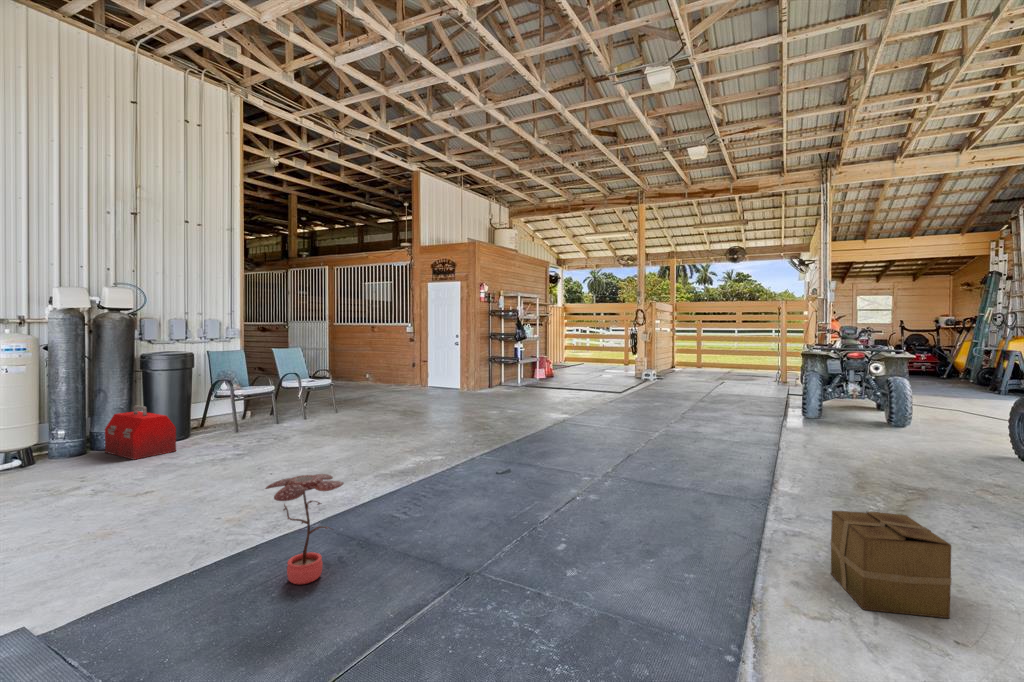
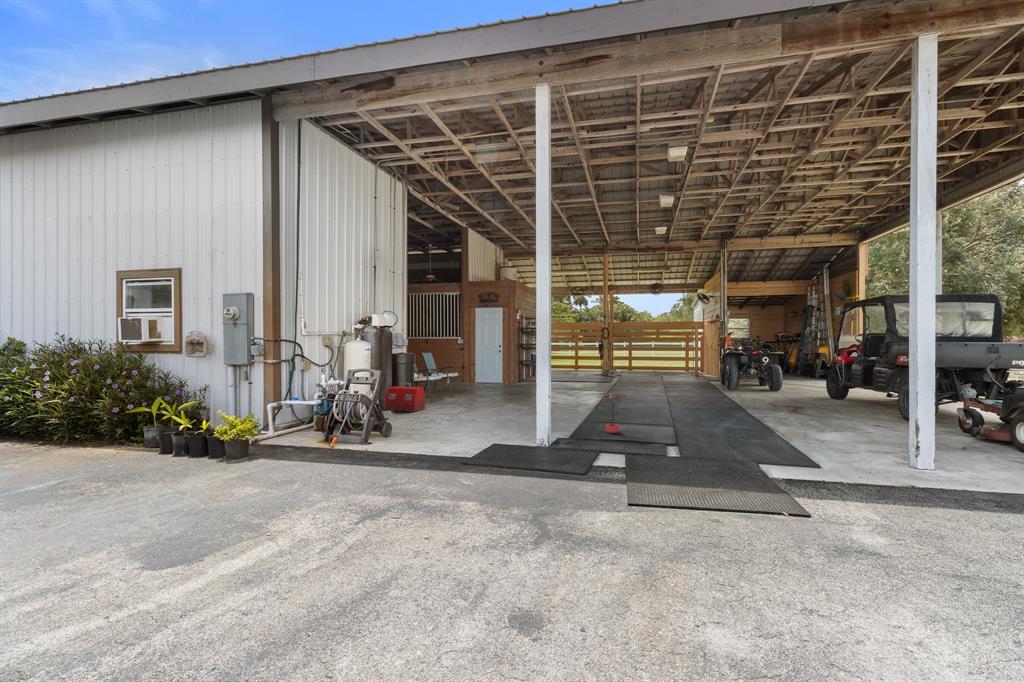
cardboard box: present [831,511,951,618] -> none [783,402,823,429]

